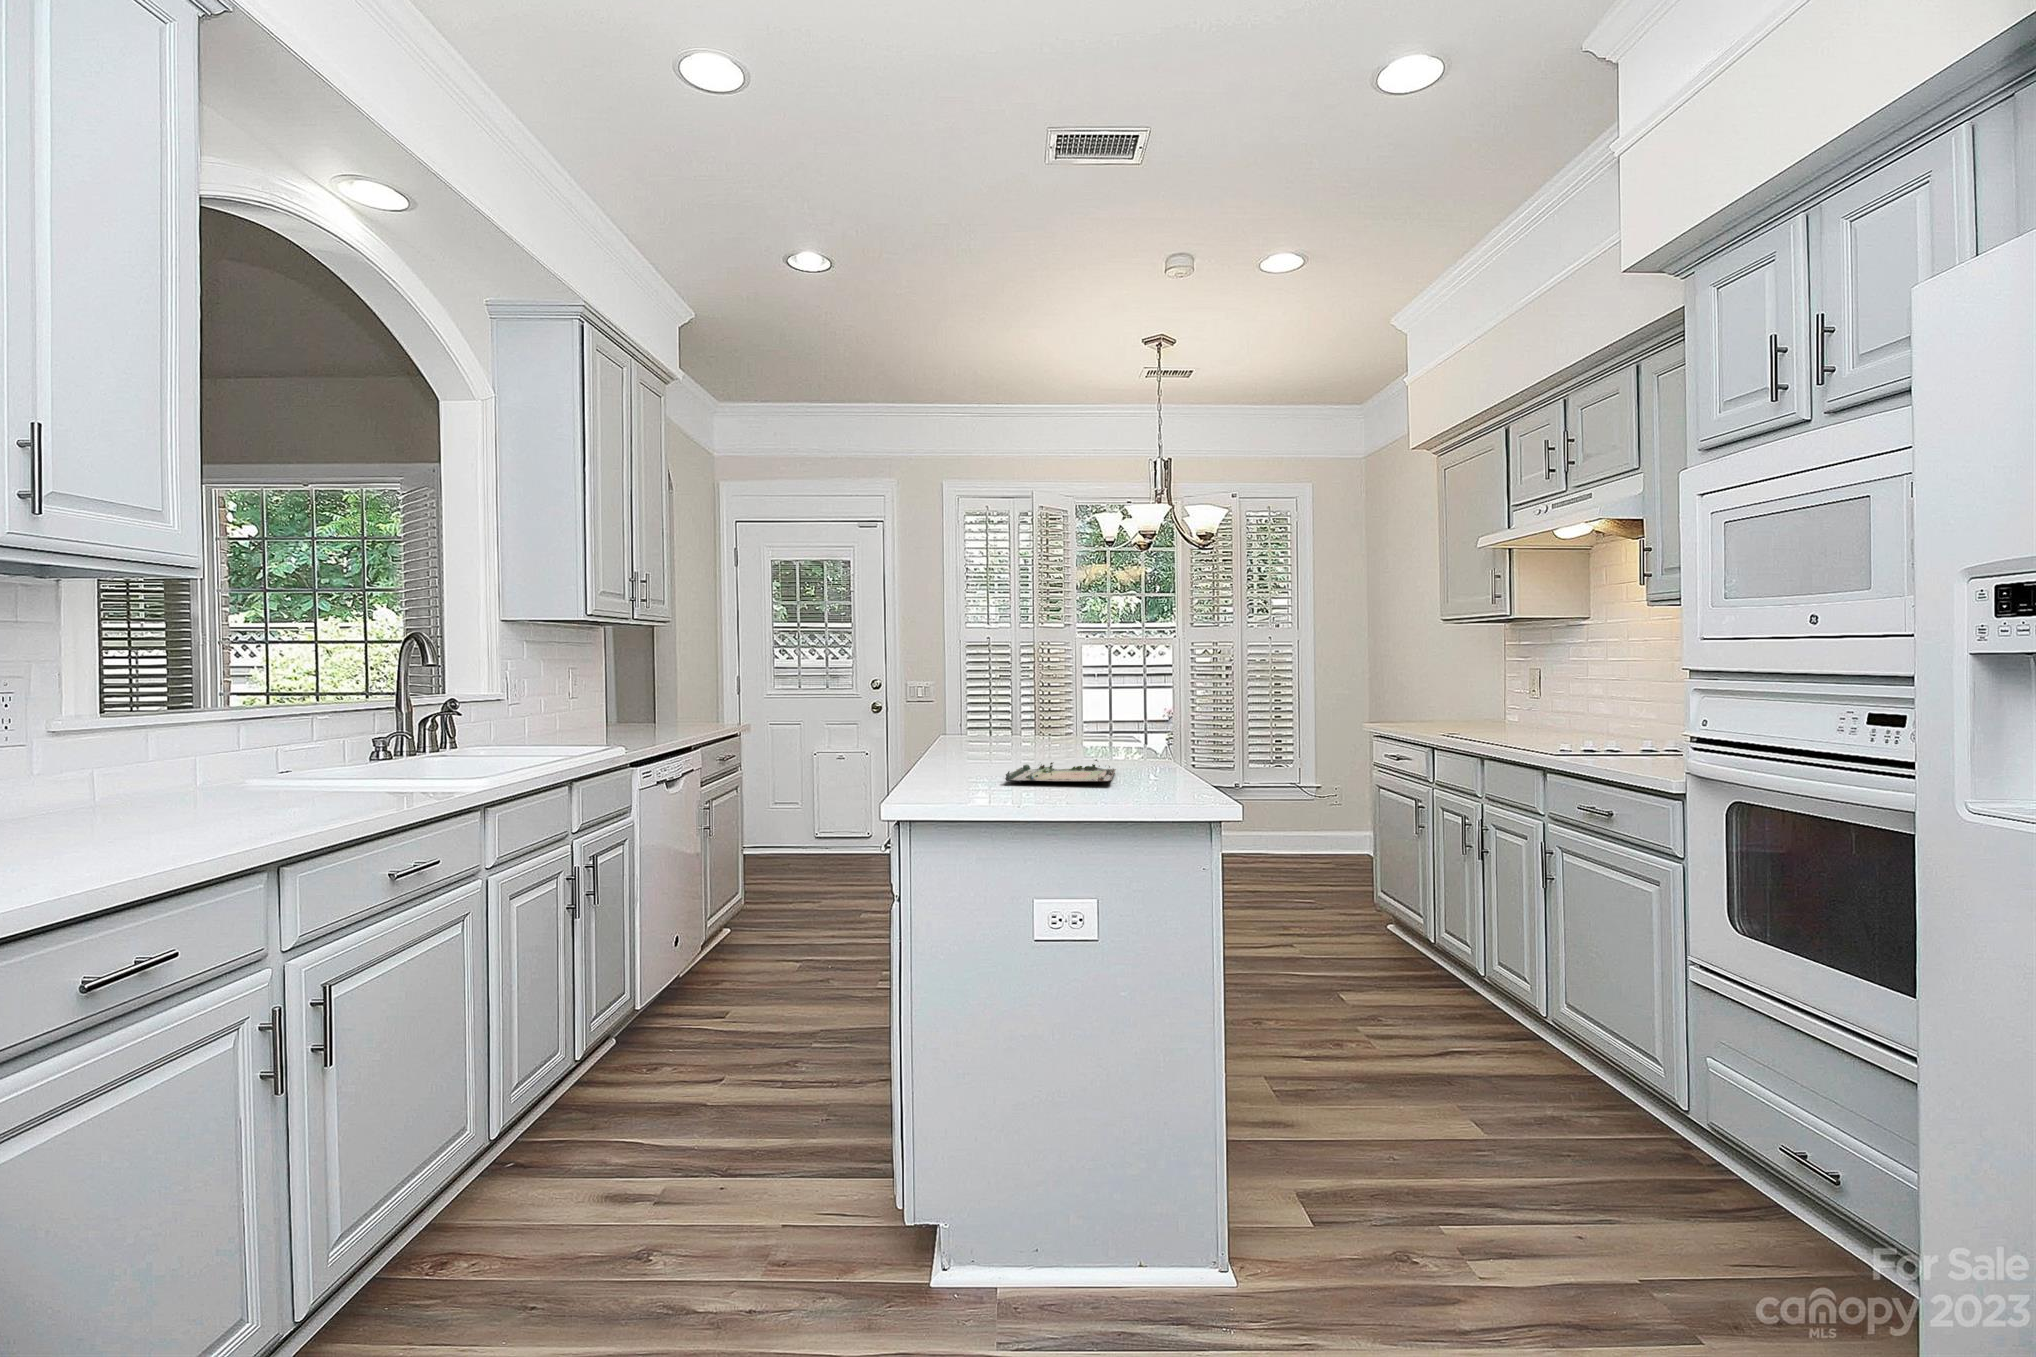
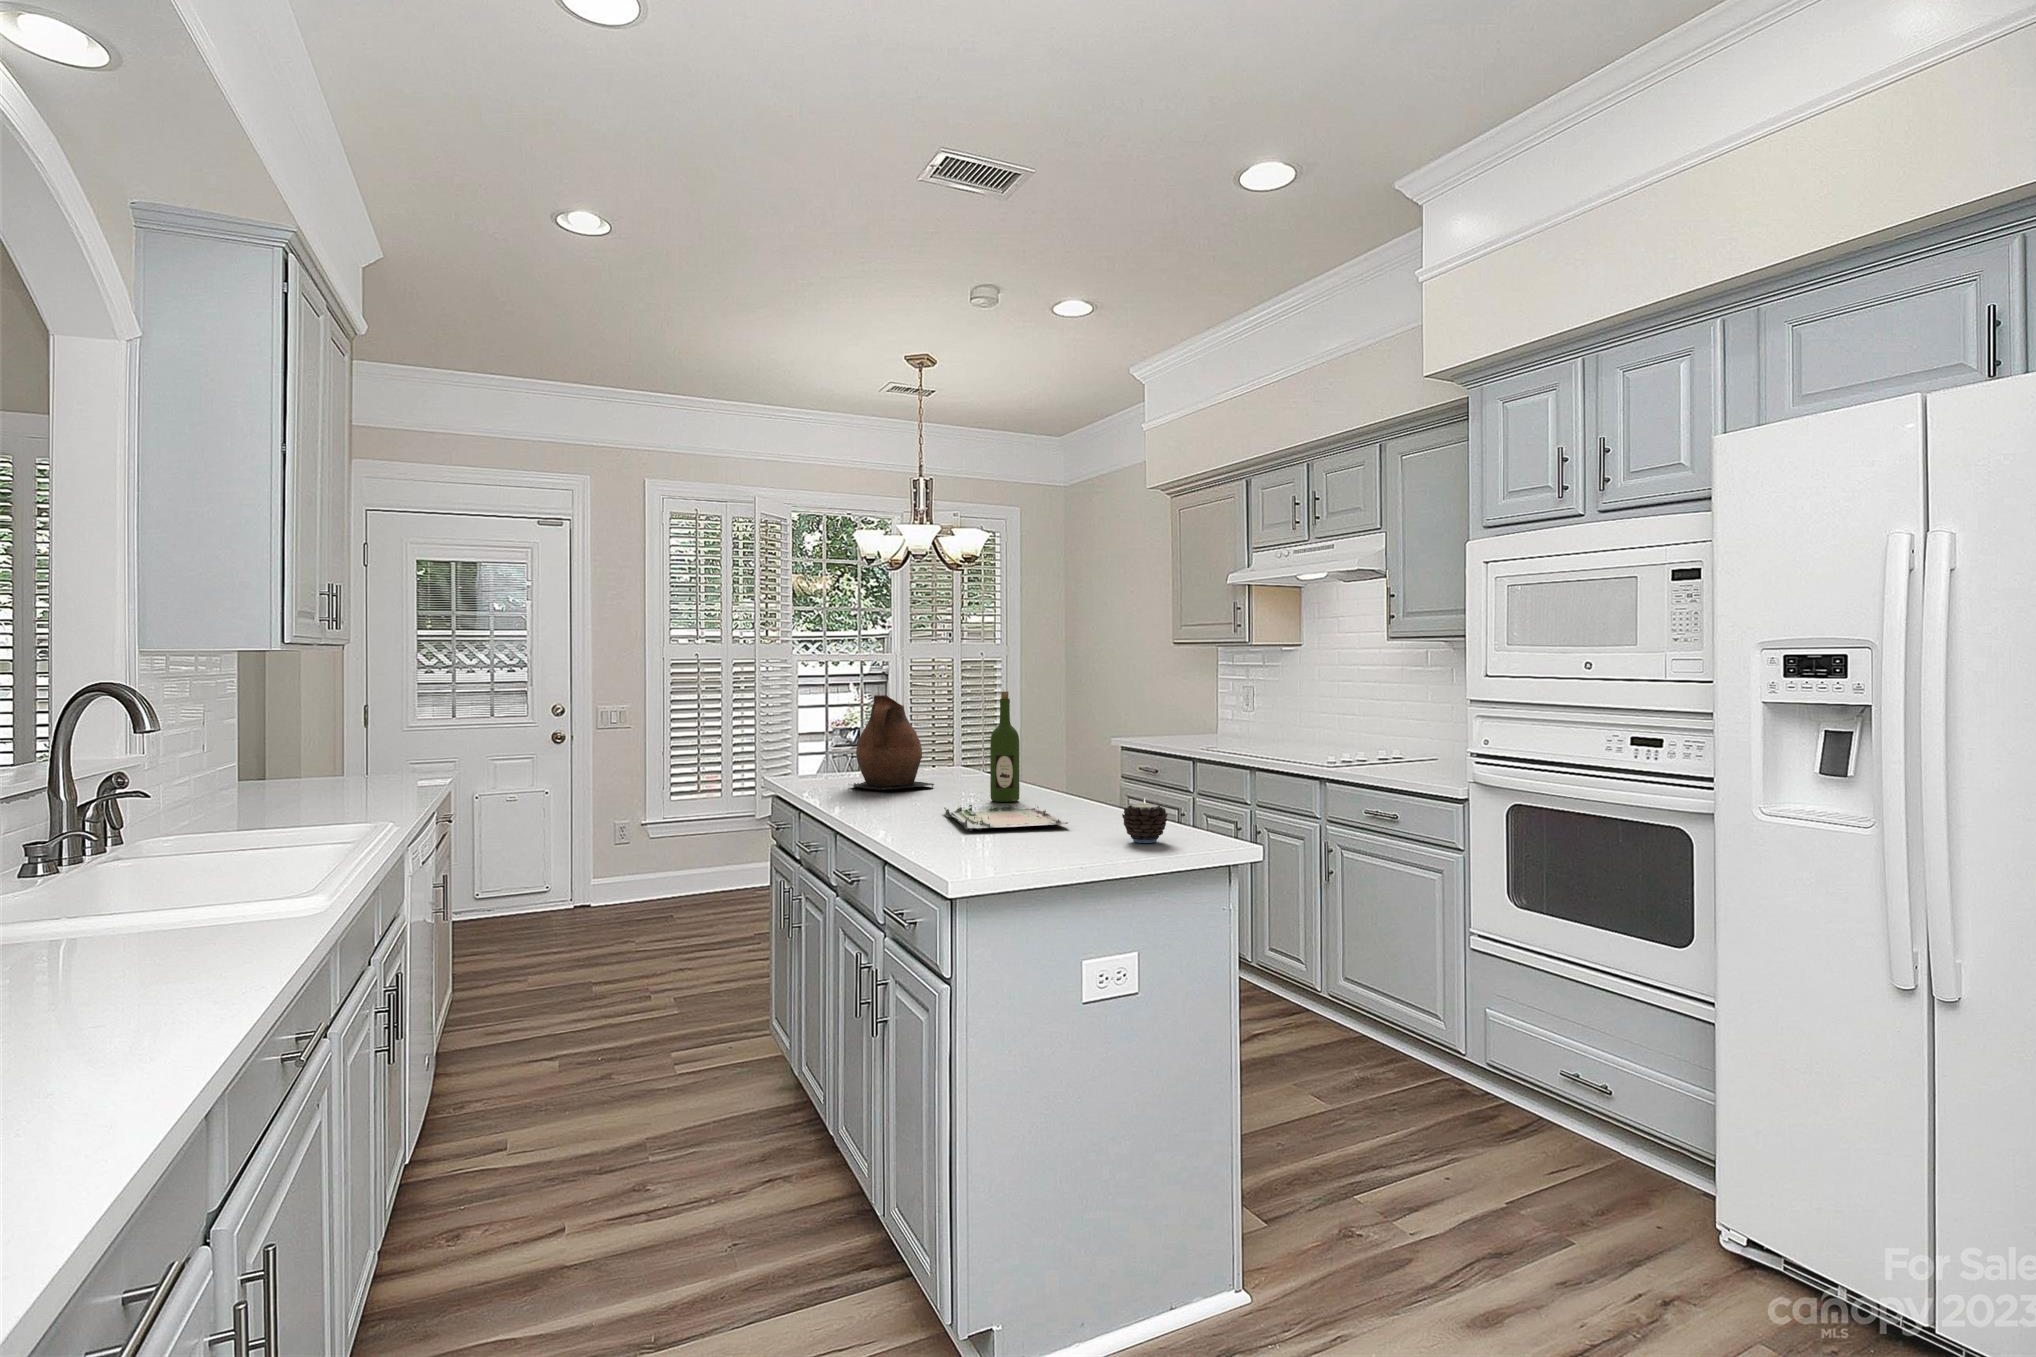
wine bottle: none [1096,654,1125,764] -> present [990,692,1019,802]
ceramic pitcher: none [992,660,1074,751] -> present [853,695,934,790]
candle: none [1132,754,1182,801] -> present [1122,799,1168,843]

